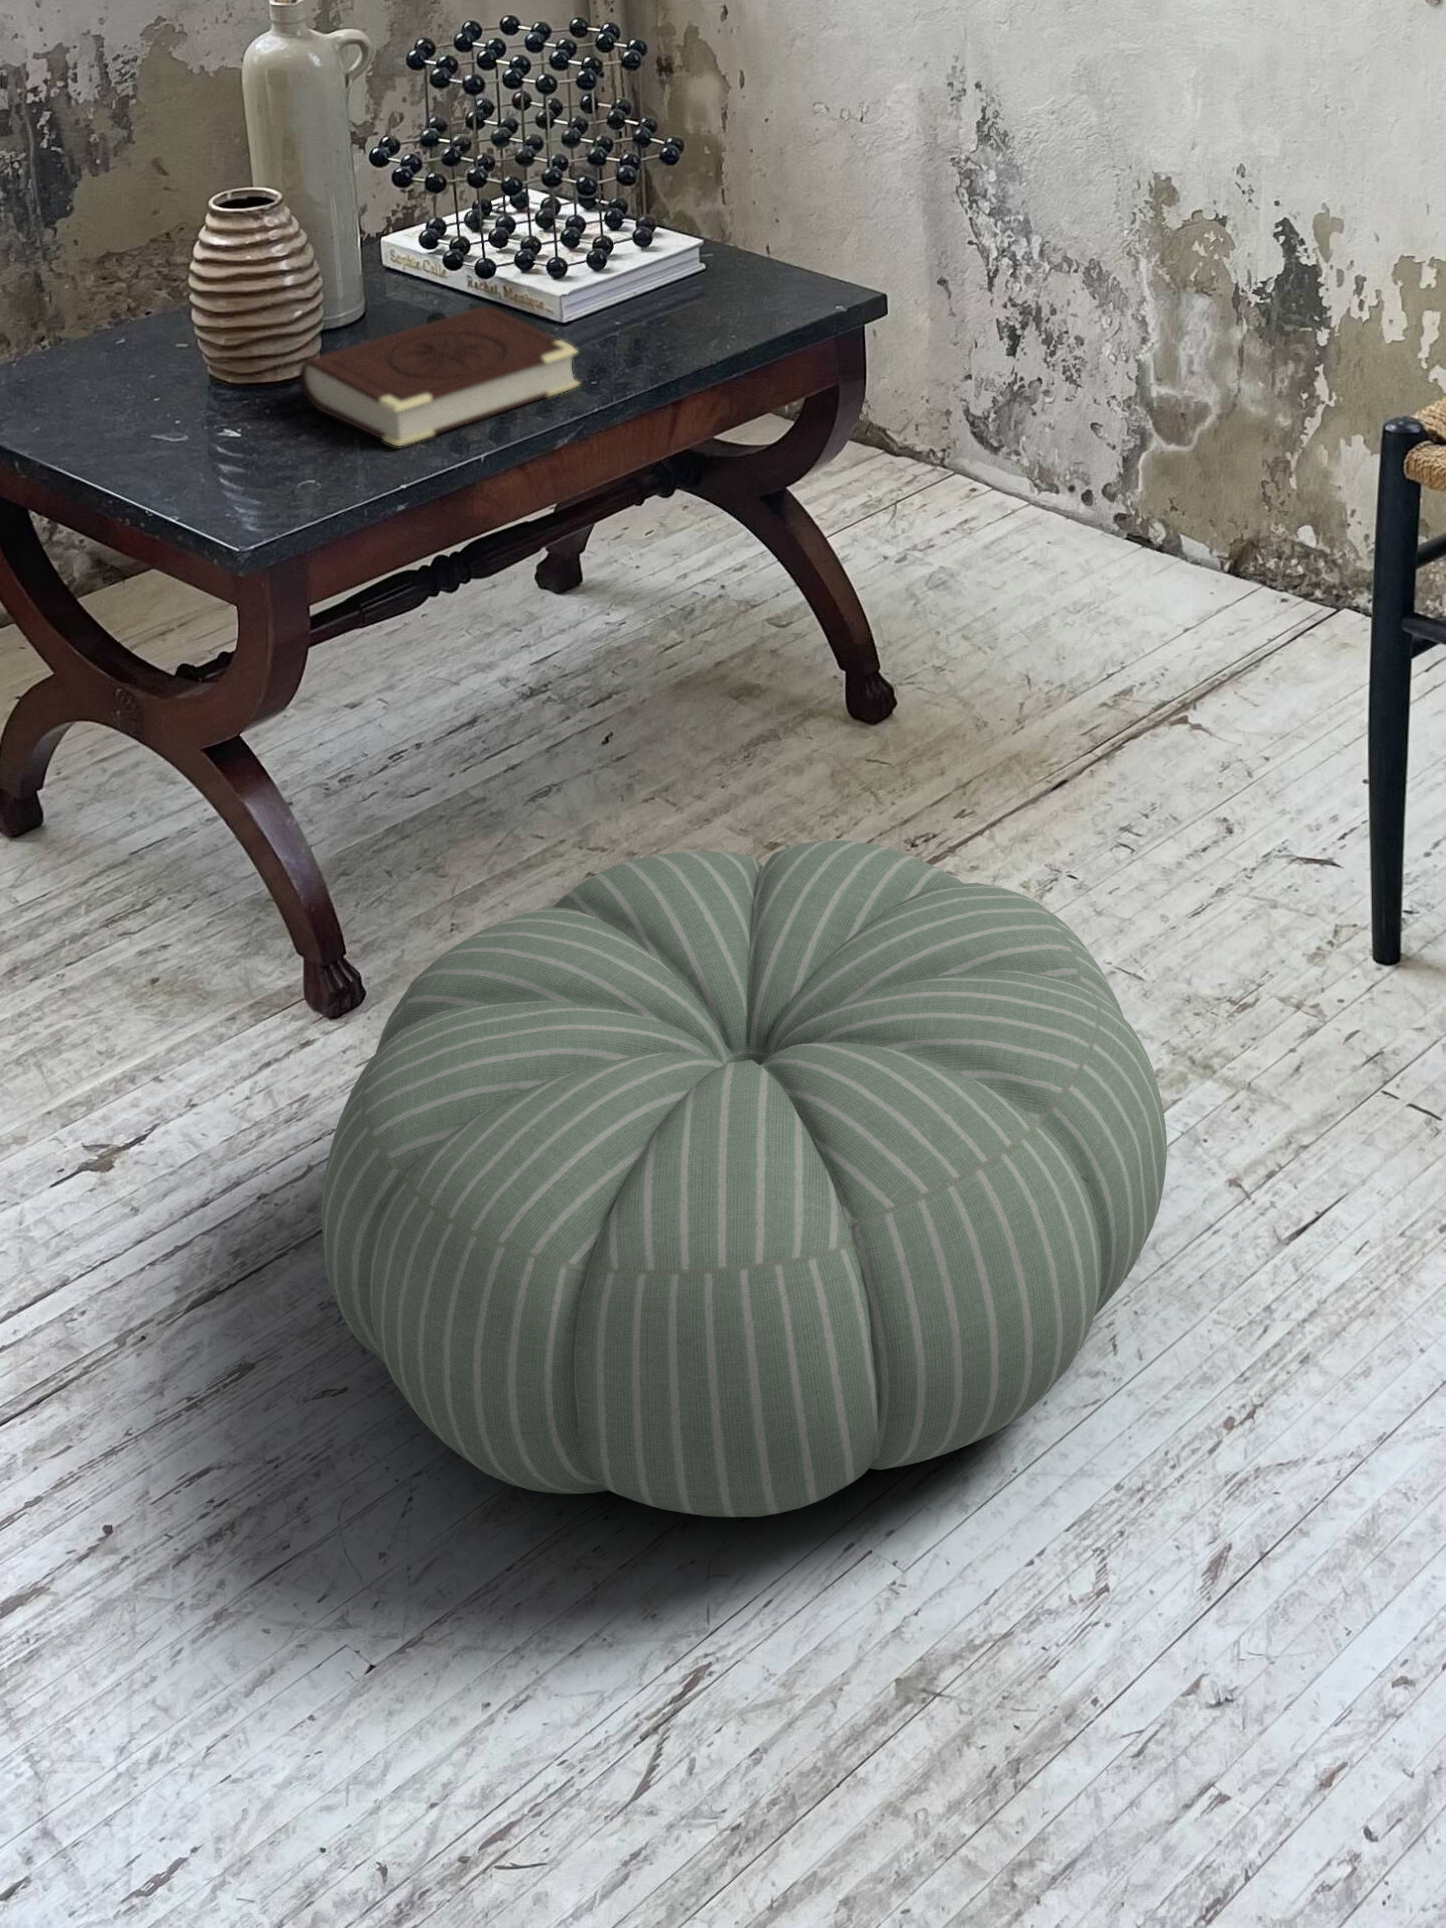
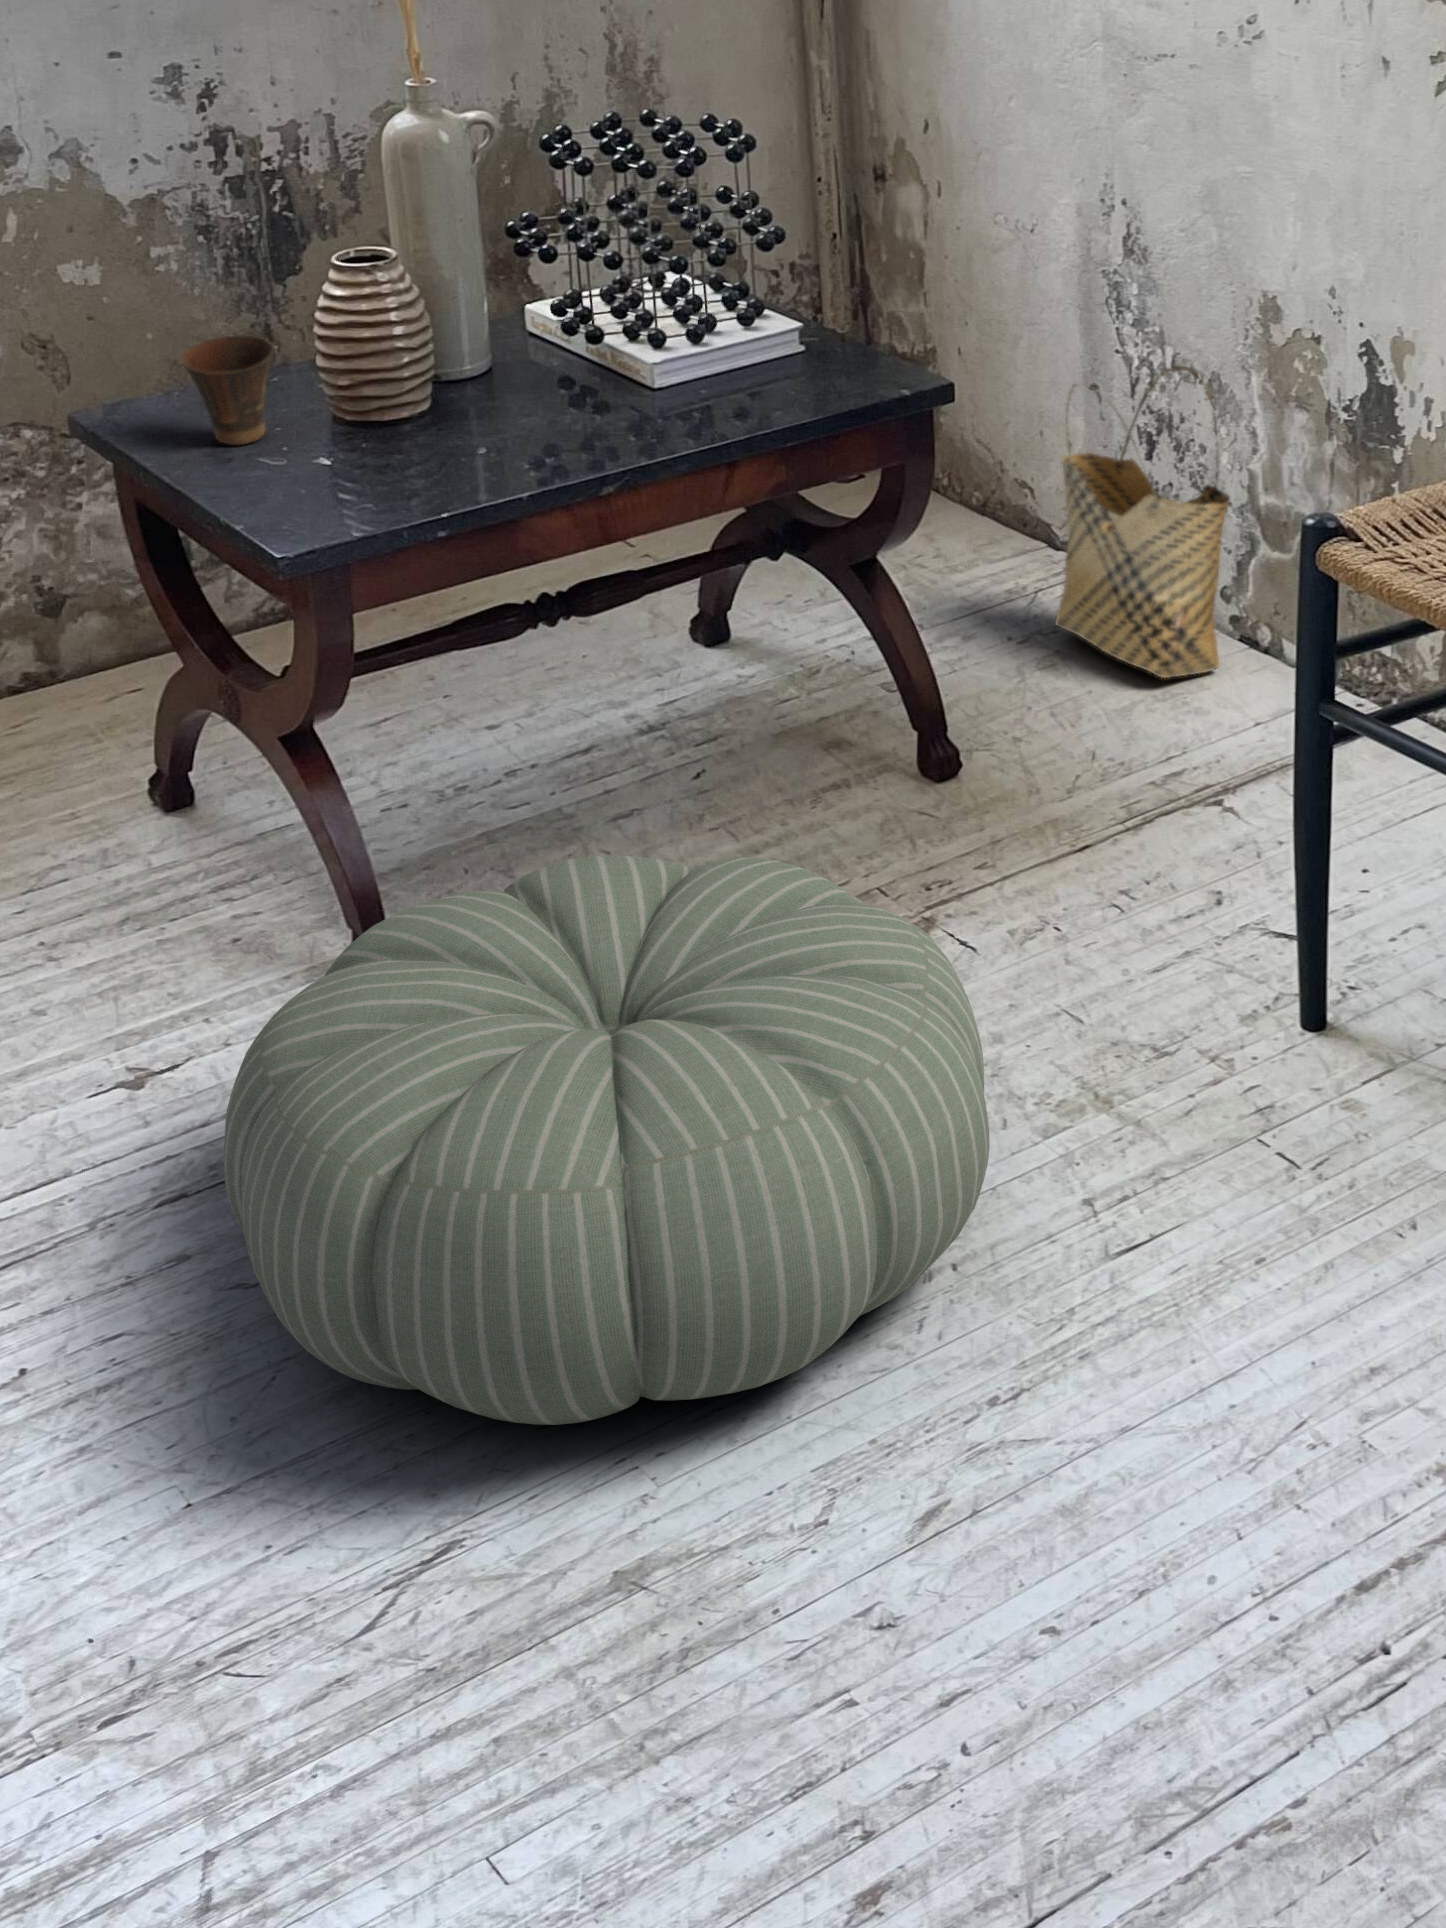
woven basket: none [935,254,1133,581] -> present [1055,366,1230,678]
cup: none [47,297,151,421] -> present [182,335,274,445]
book: present [299,307,579,446] -> none [397,367,644,482]

